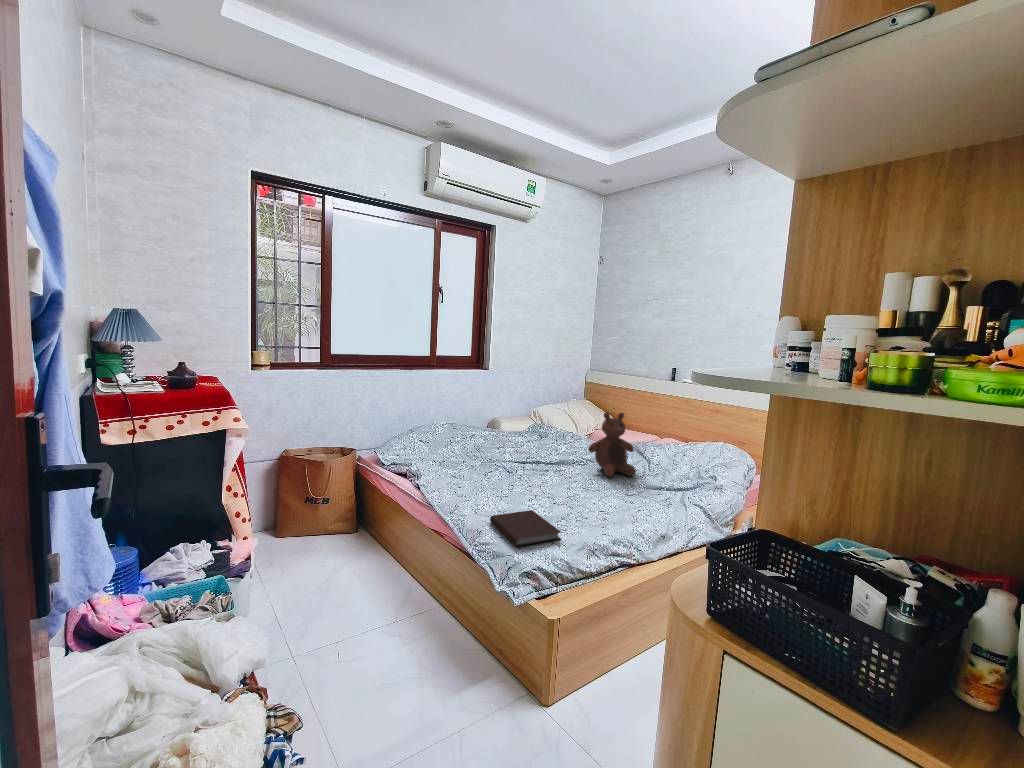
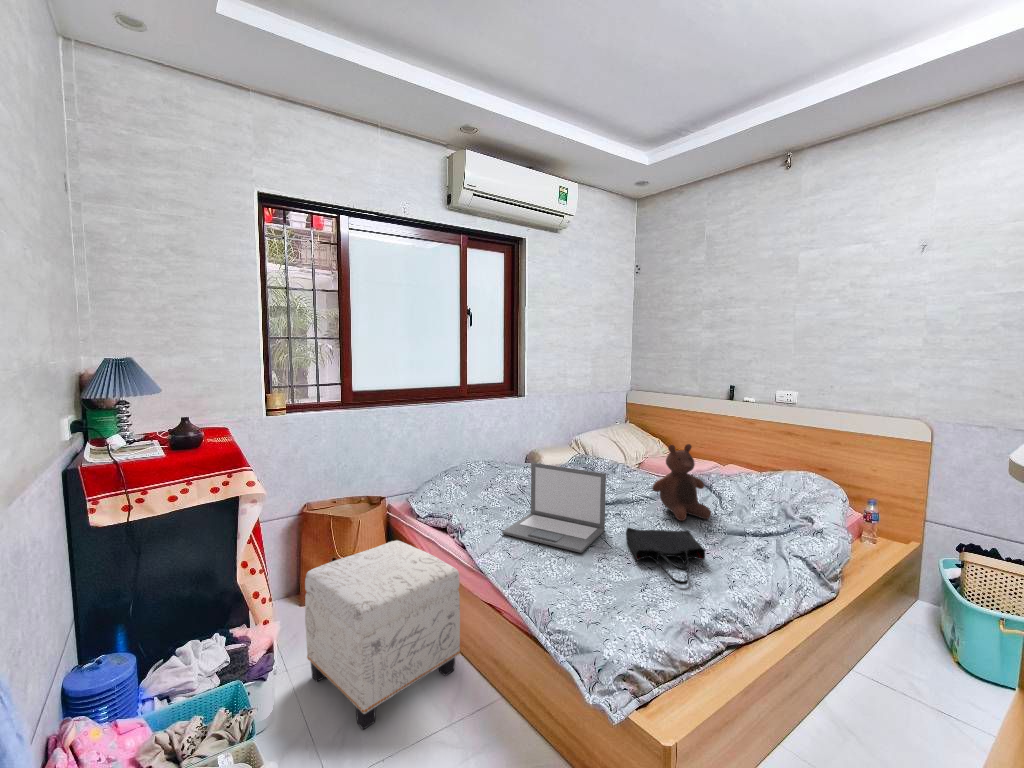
laptop: none [454,422,545,495] -> present [502,463,606,553]
tote bag: none [558,477,619,519] -> present [626,528,705,585]
ottoman: none [279,481,412,624] -> present [305,541,460,729]
notebook: present [490,510,561,547] -> none [559,577,653,634]

